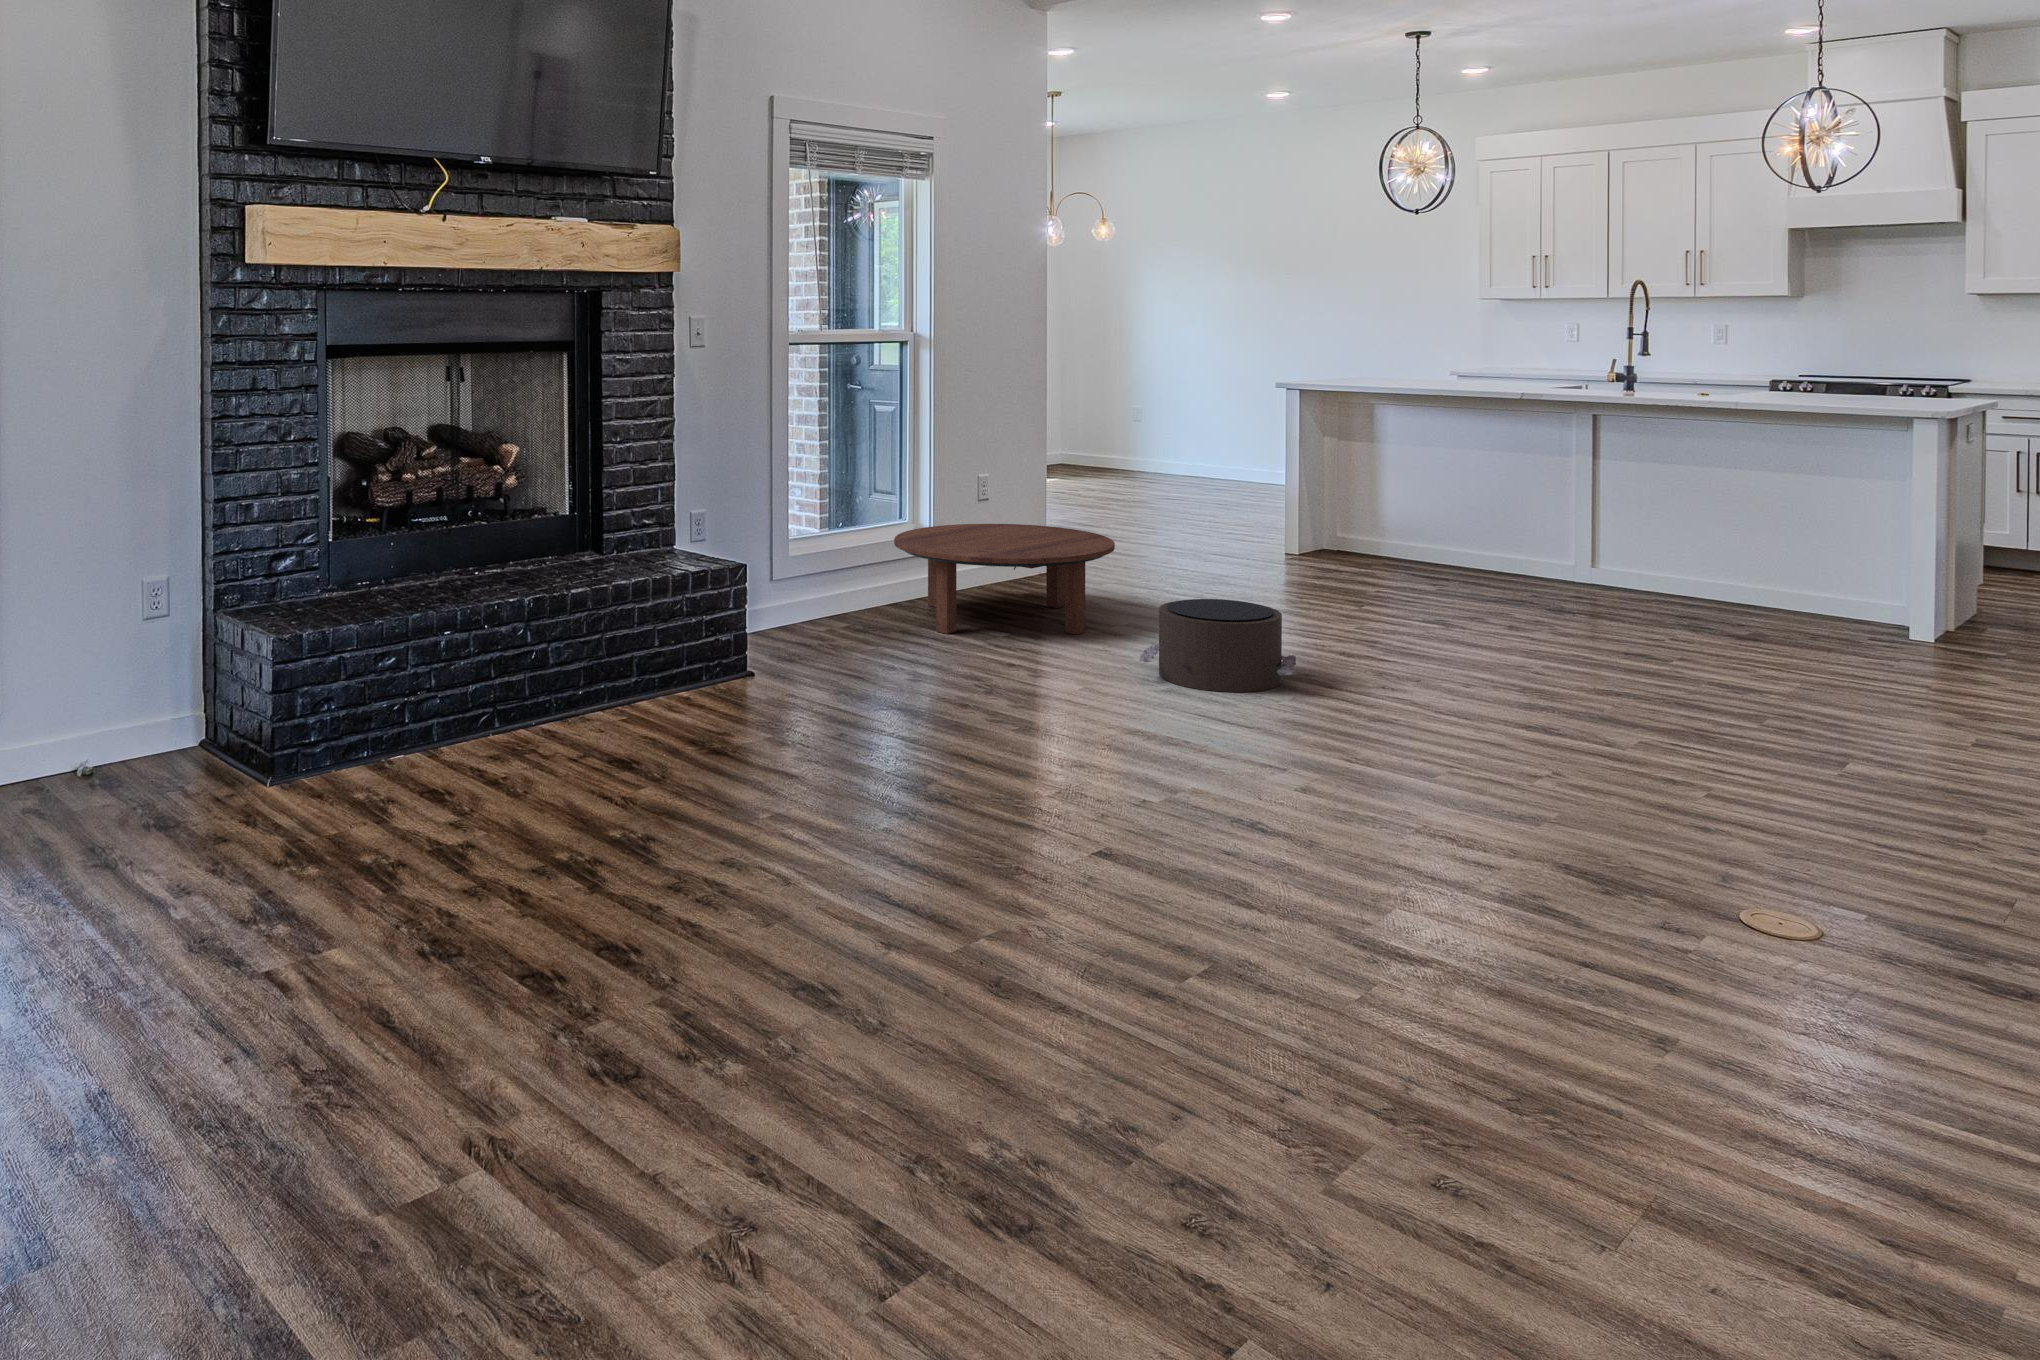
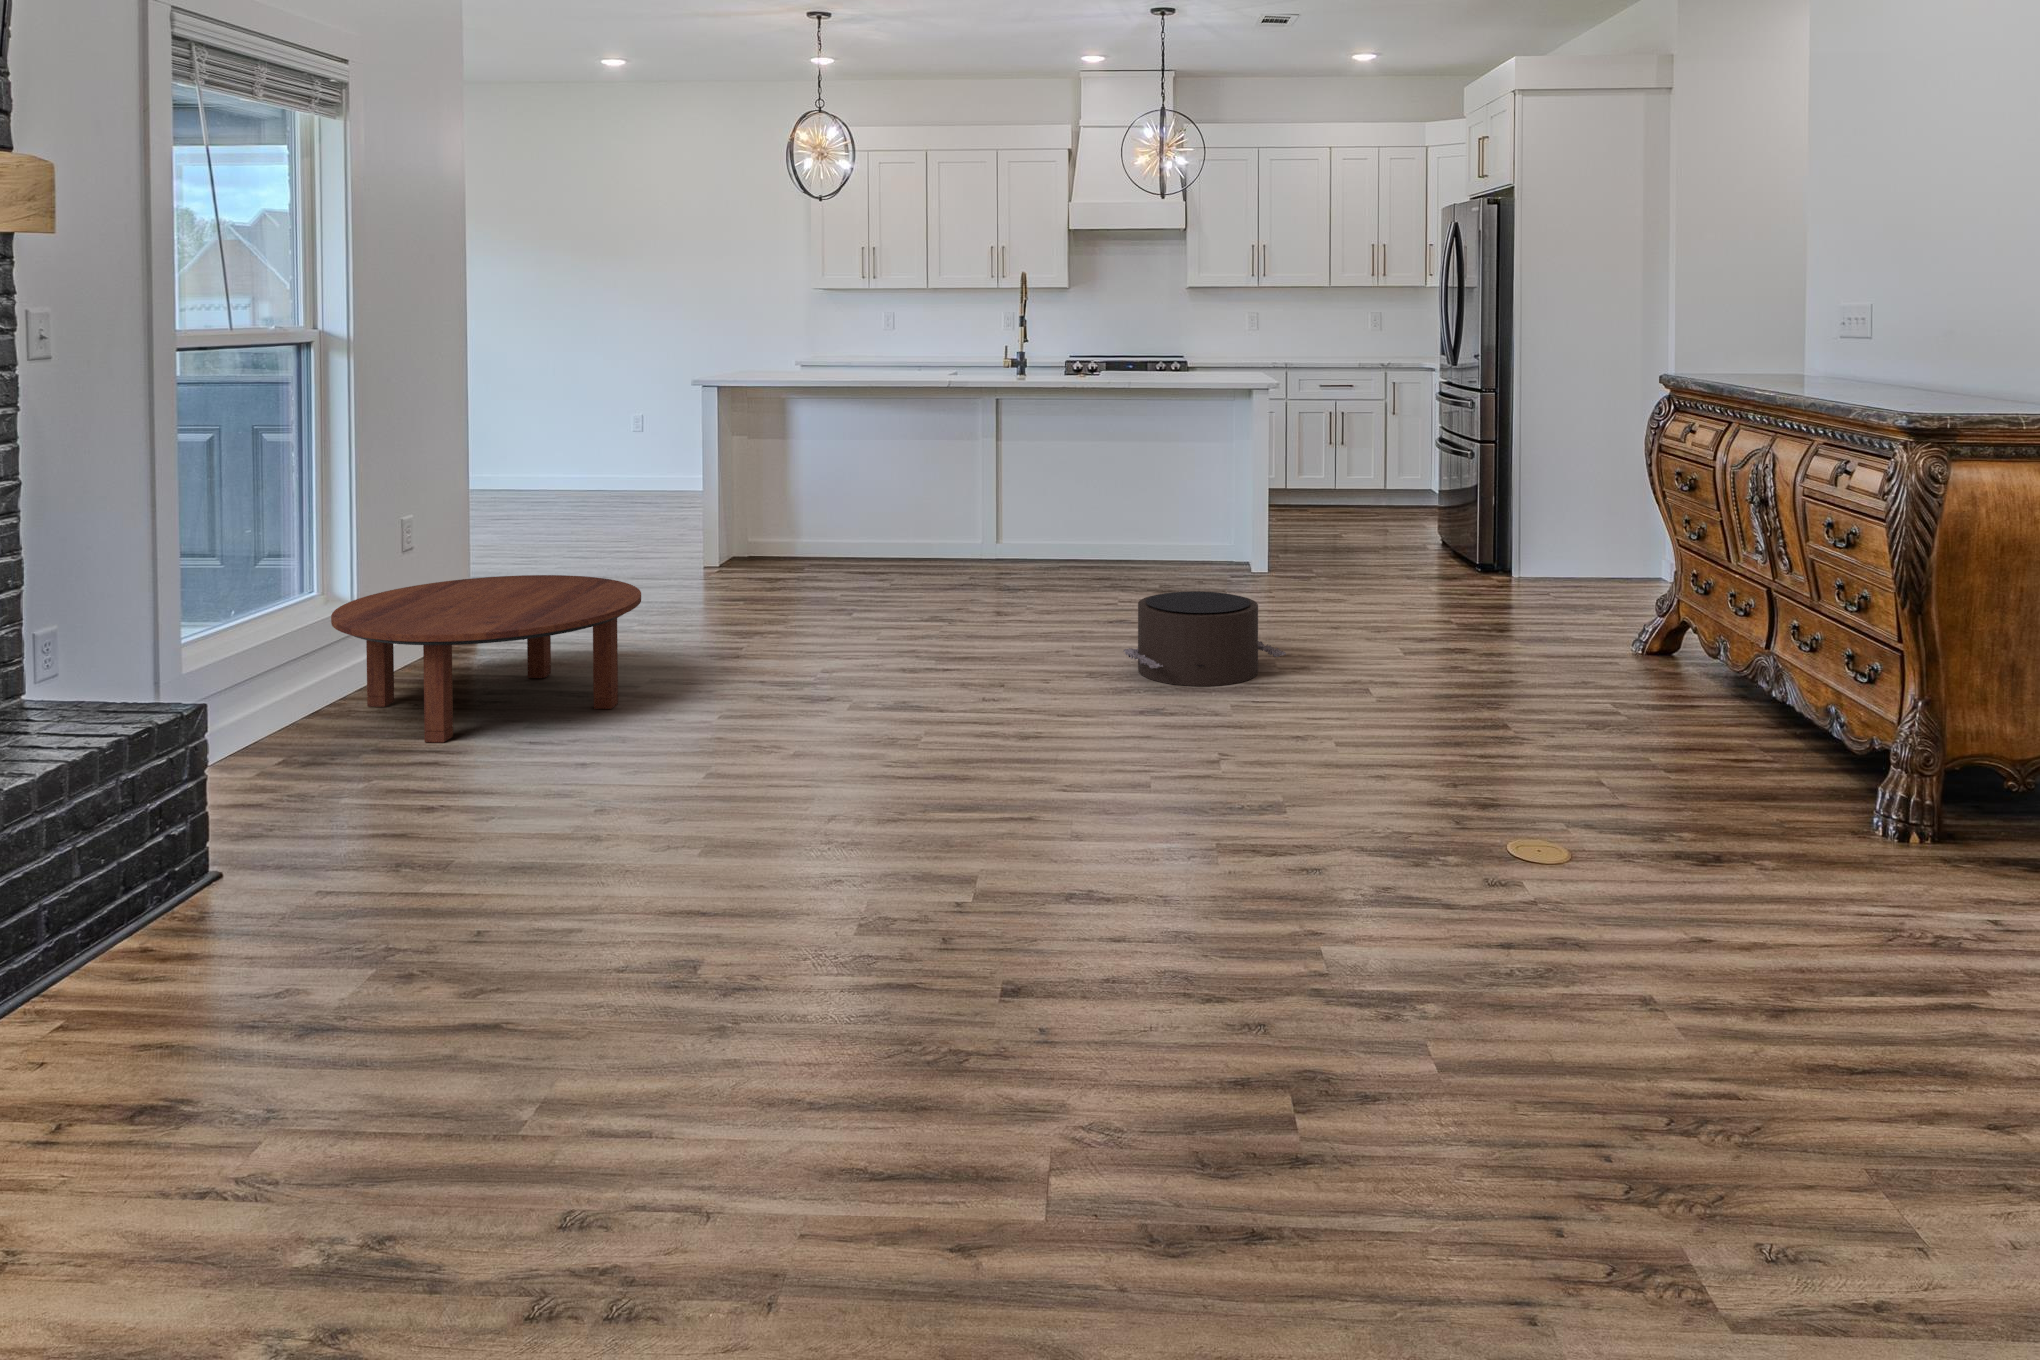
pouf: present [1140,599,1296,692] -> present [1123,591,1286,686]

